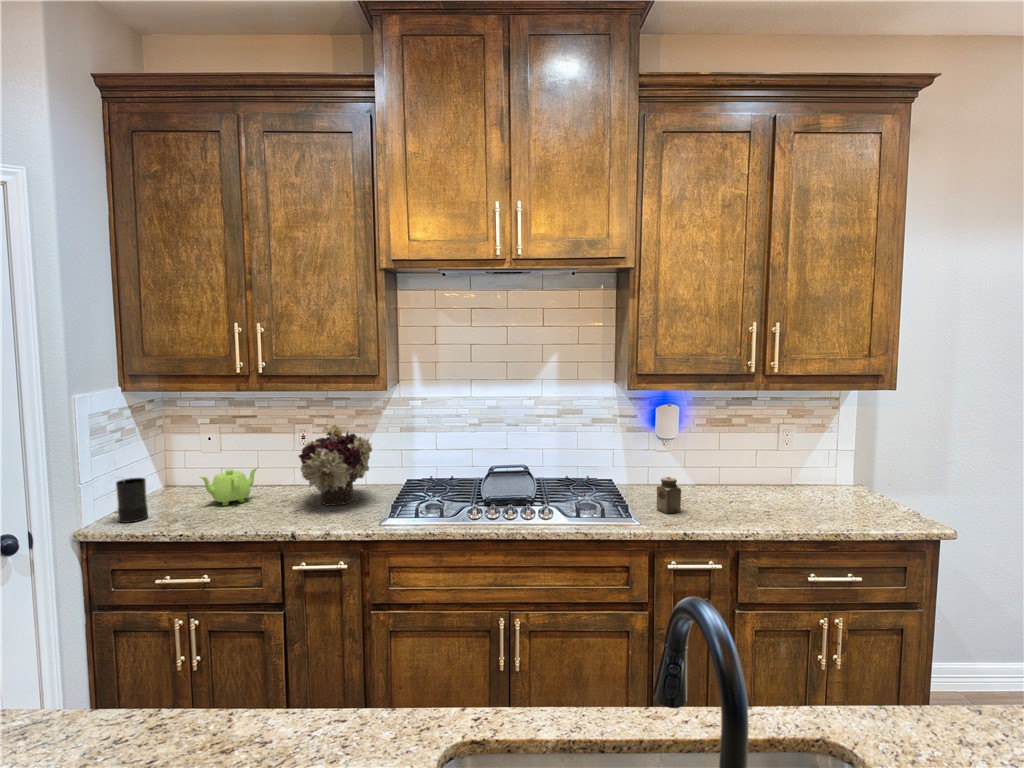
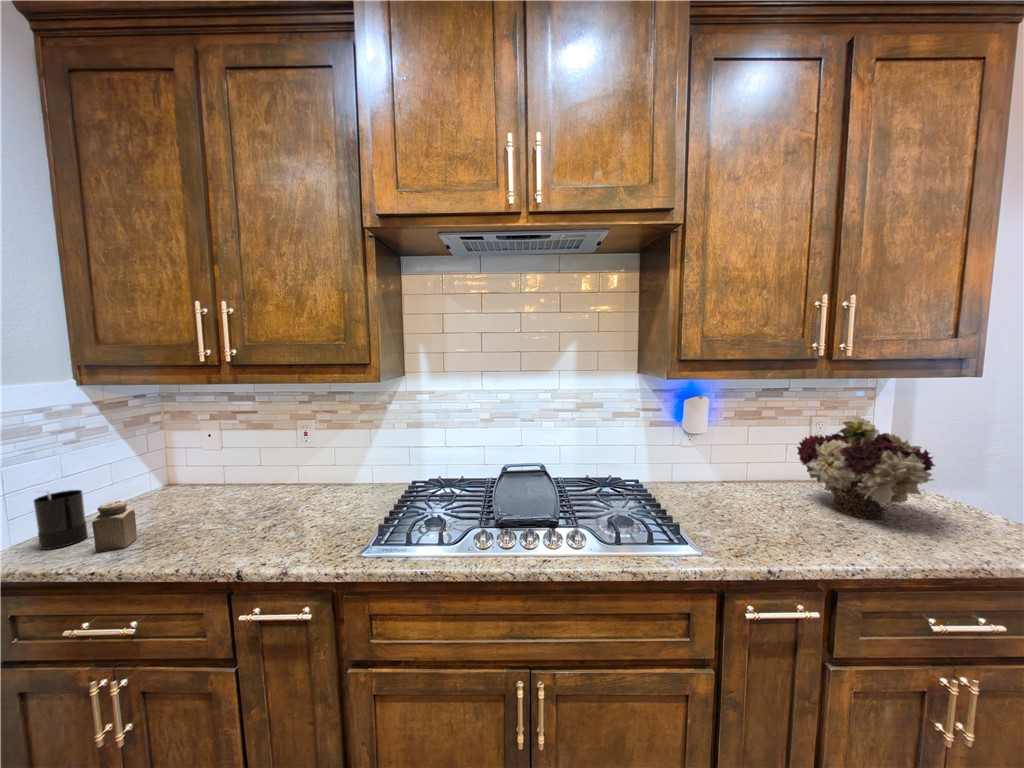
flower arrangement: present [299,422,372,506] -> present [797,417,935,519]
teapot: present [200,468,258,506] -> none [163,470,247,517]
salt shaker: present [657,477,681,514] -> present [92,501,137,553]

